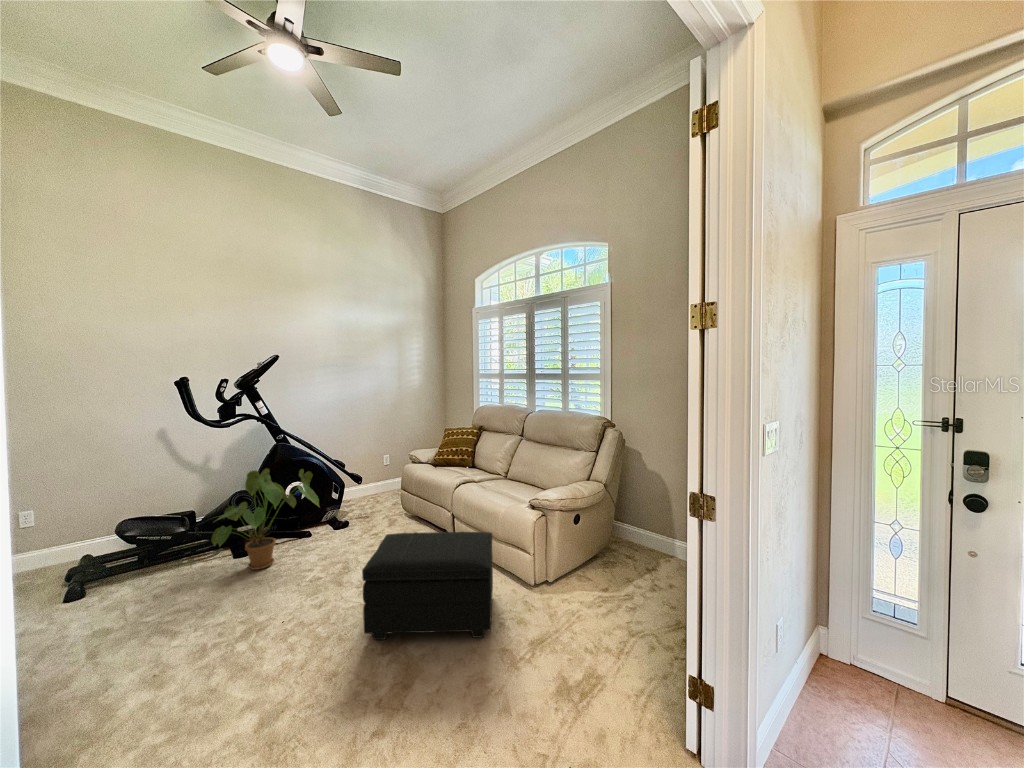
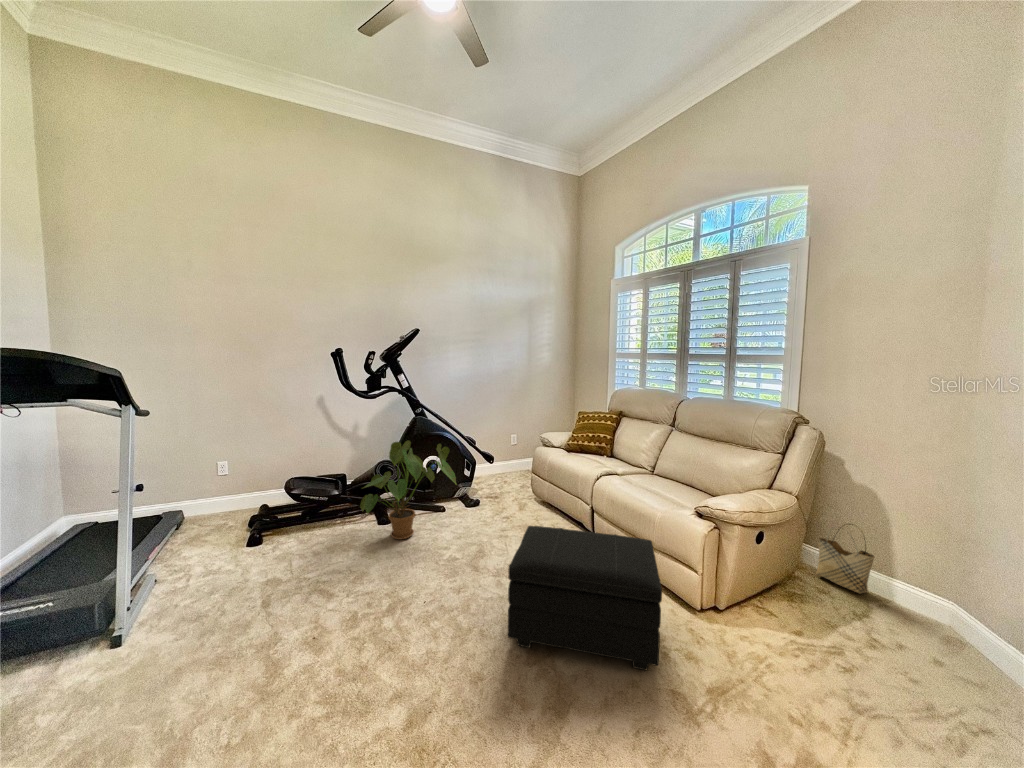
woven basket: none [626,502,661,555] -> present [816,524,875,593]

